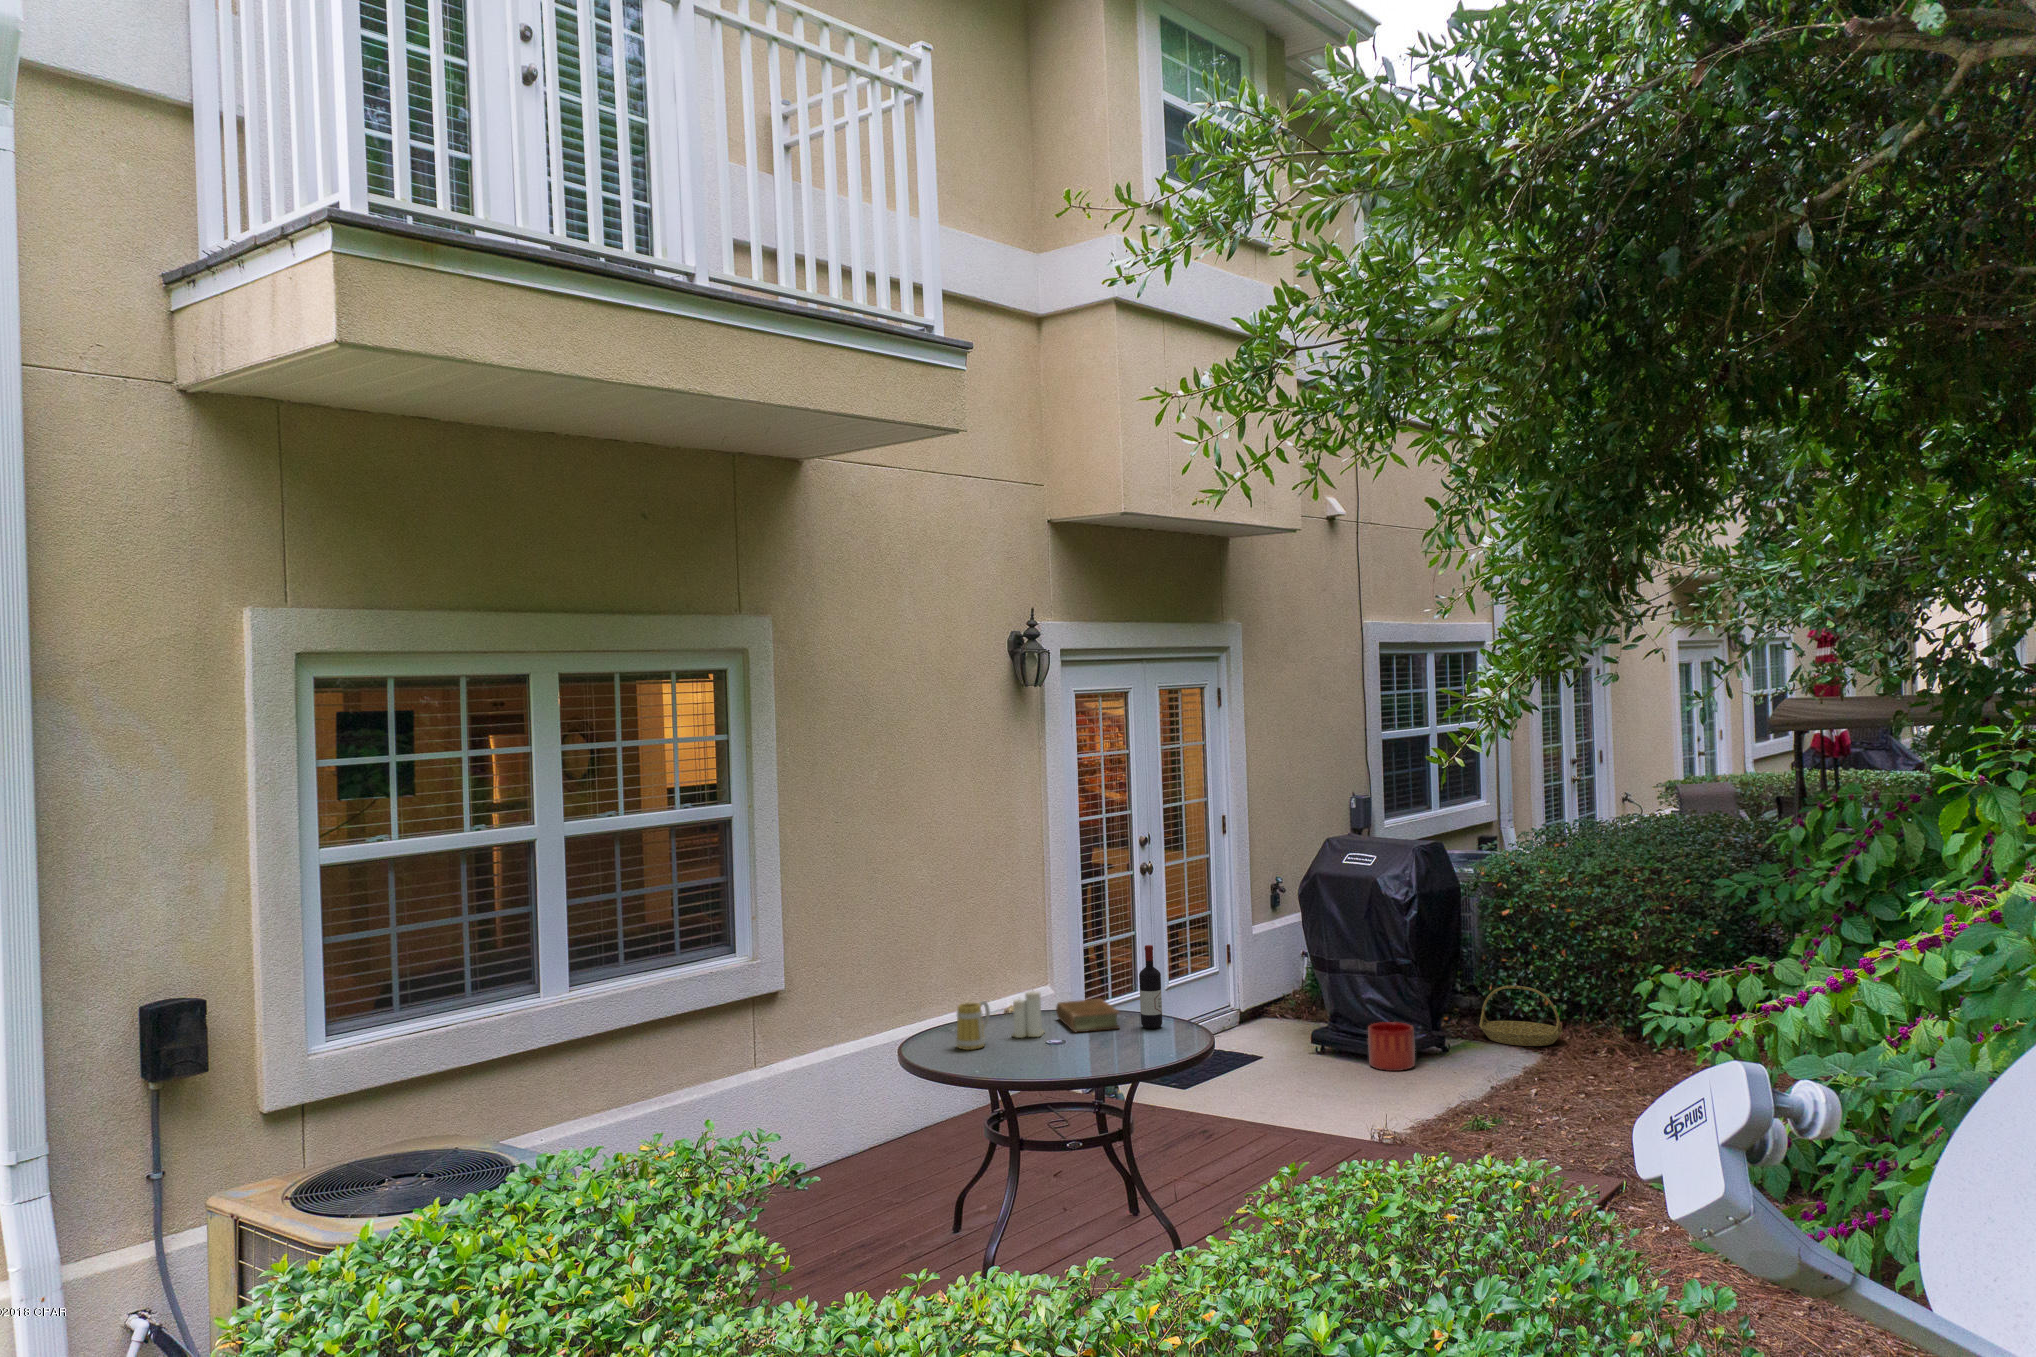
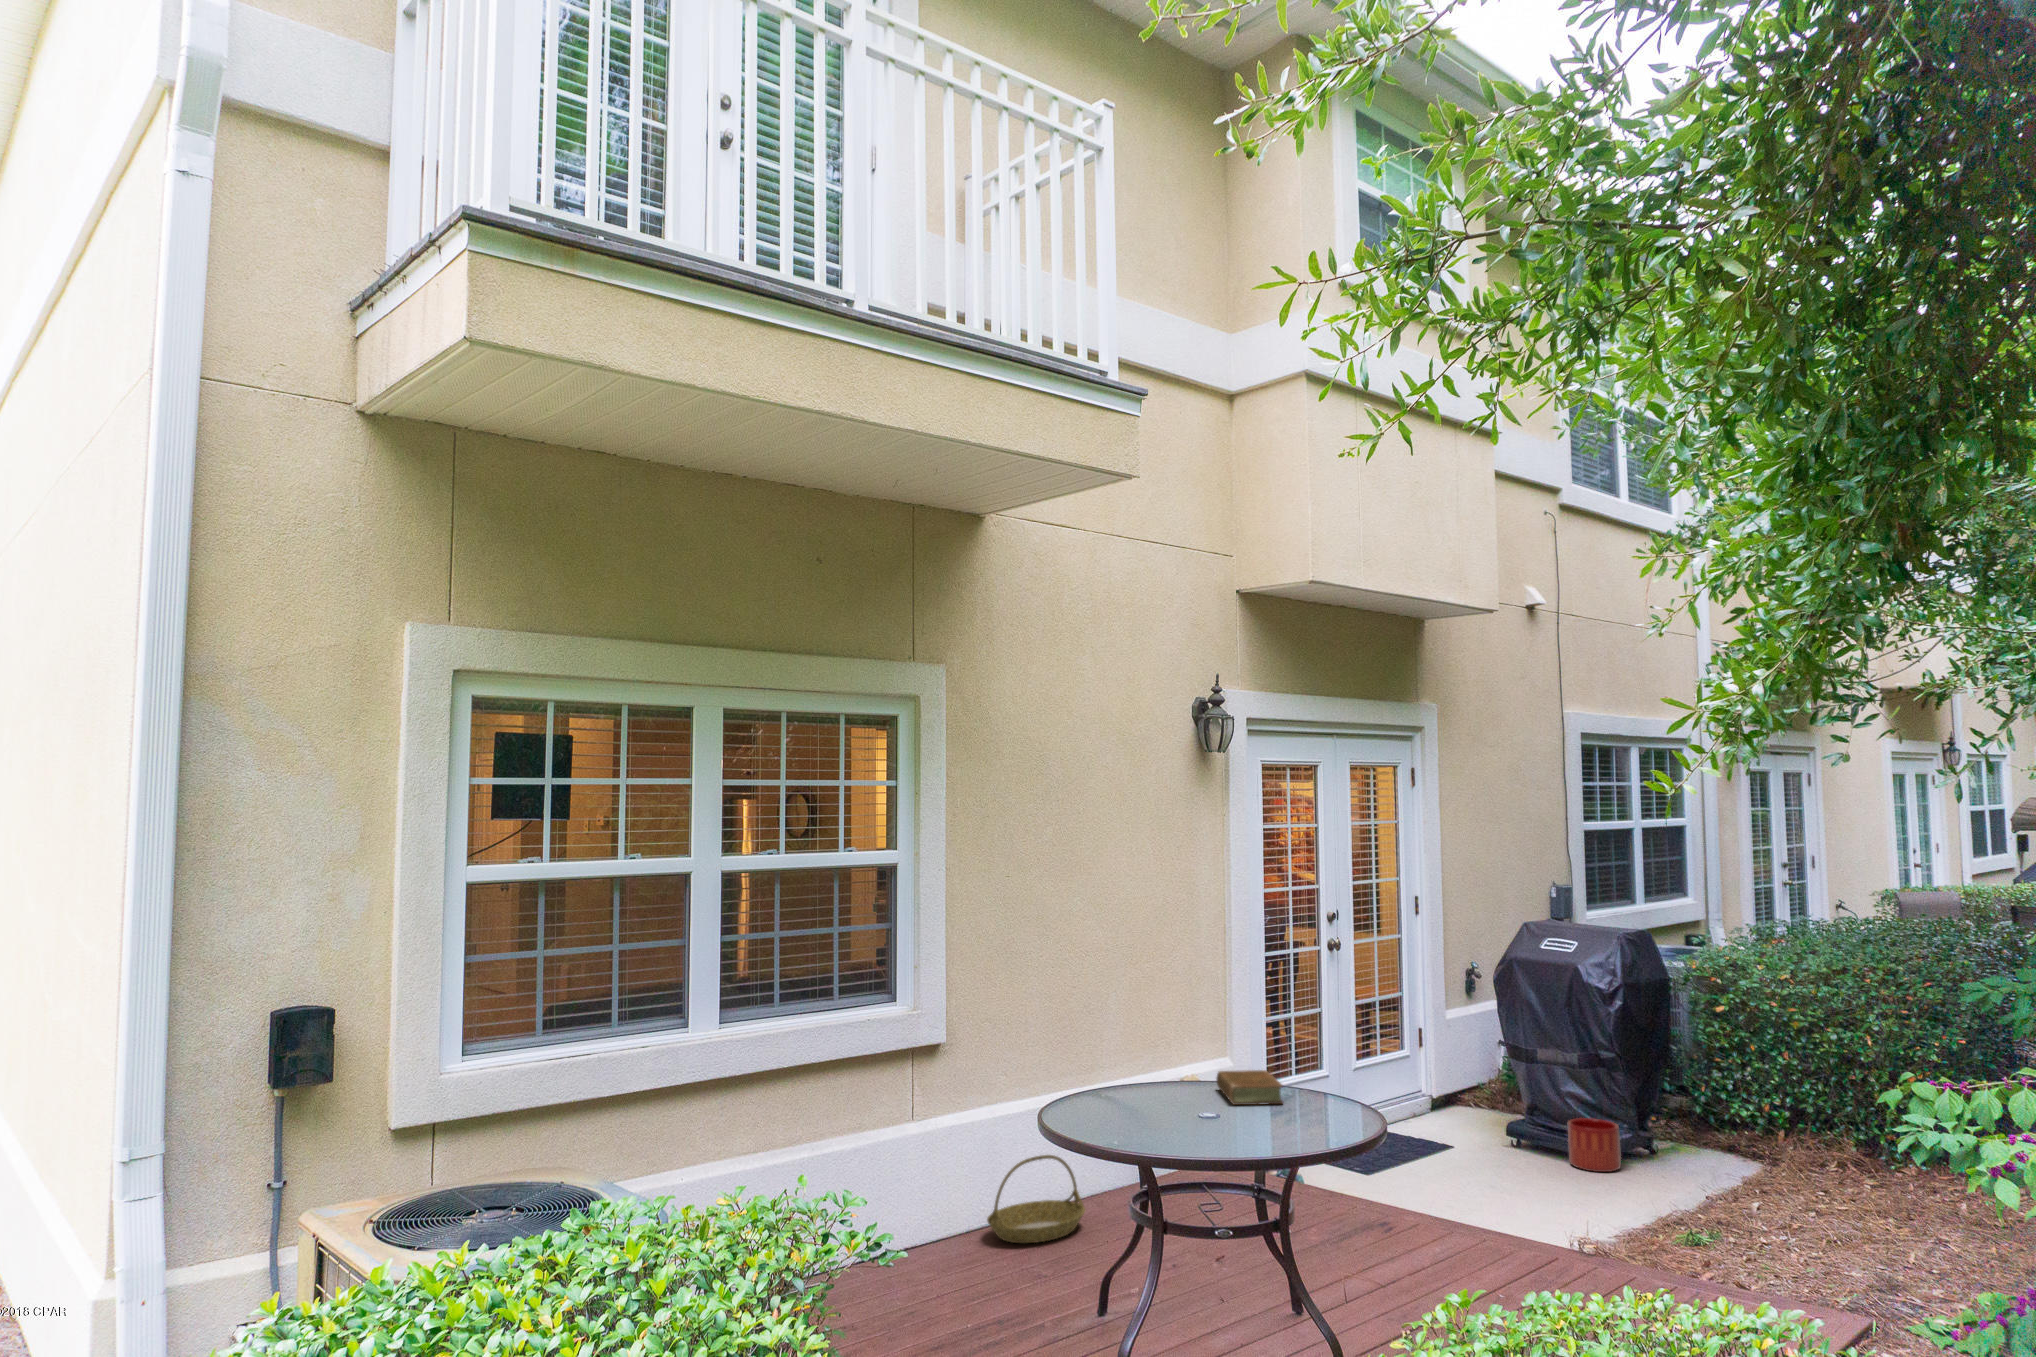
wine bottle: present [1139,945,1162,1029] -> none [1305,1014,1331,1107]
basket: present [1479,986,1563,1046] -> present [987,1155,1085,1243]
candle: present [1012,990,1044,1038] -> none [1164,1051,1201,1107]
mug: present [956,1001,990,1050] -> none [1102,1063,1141,1115]

